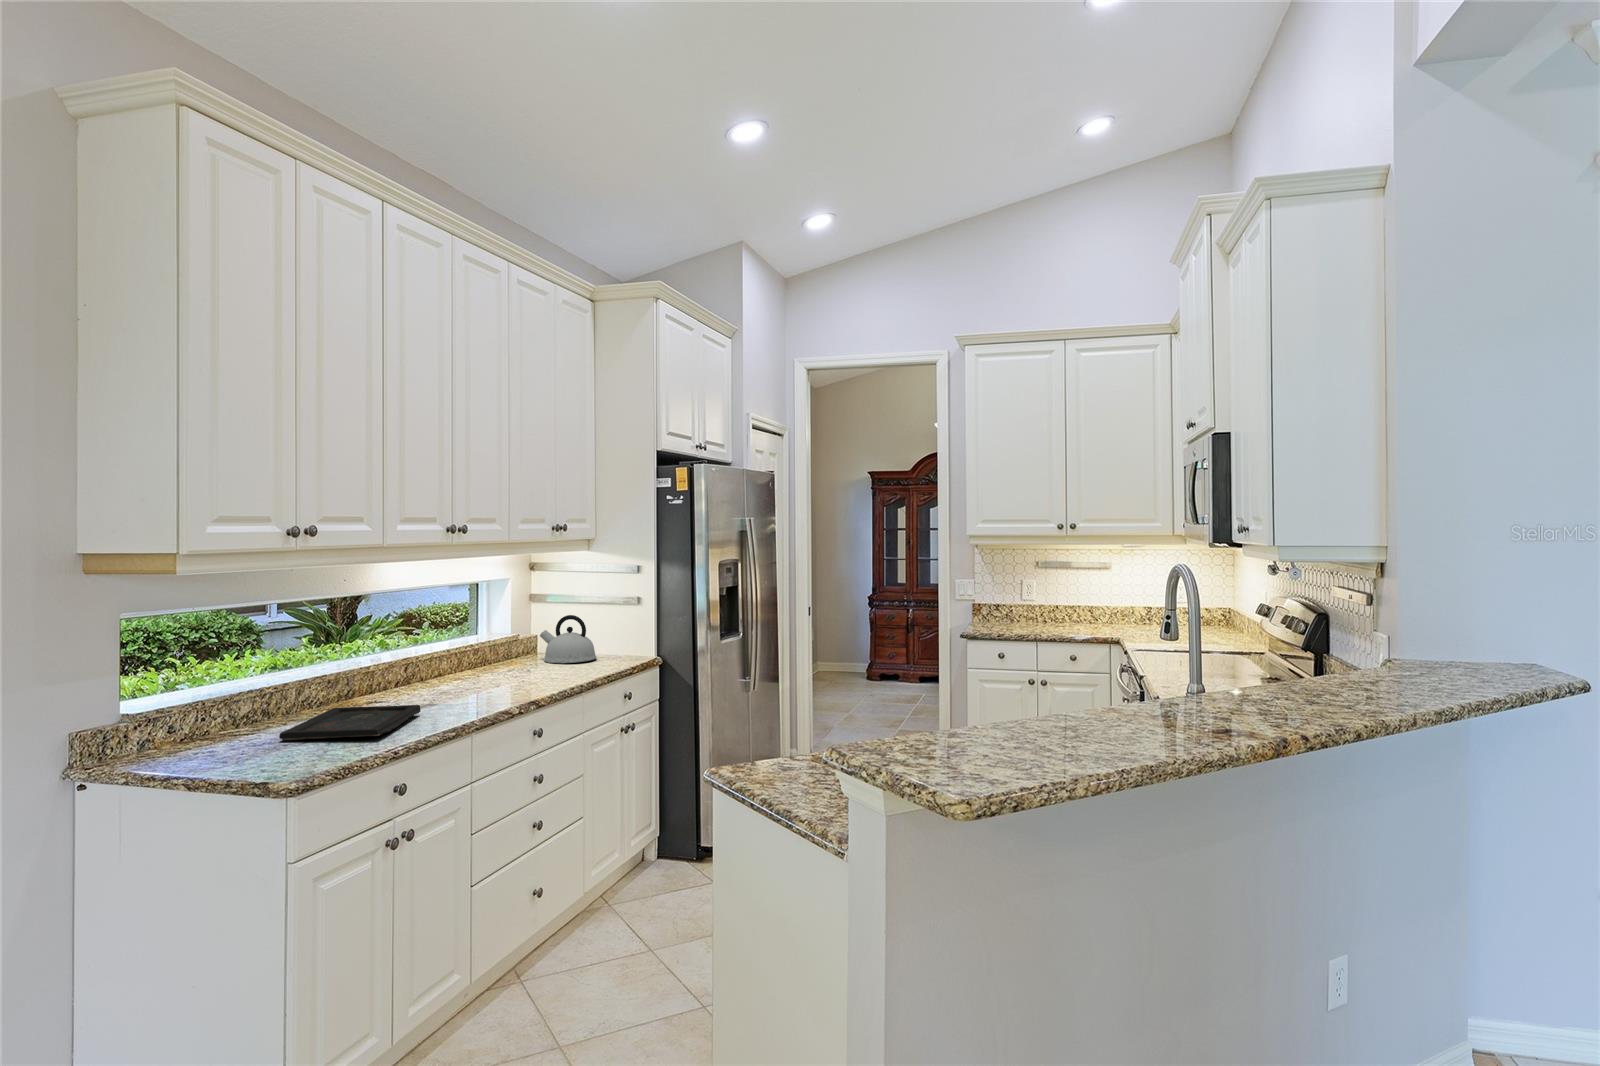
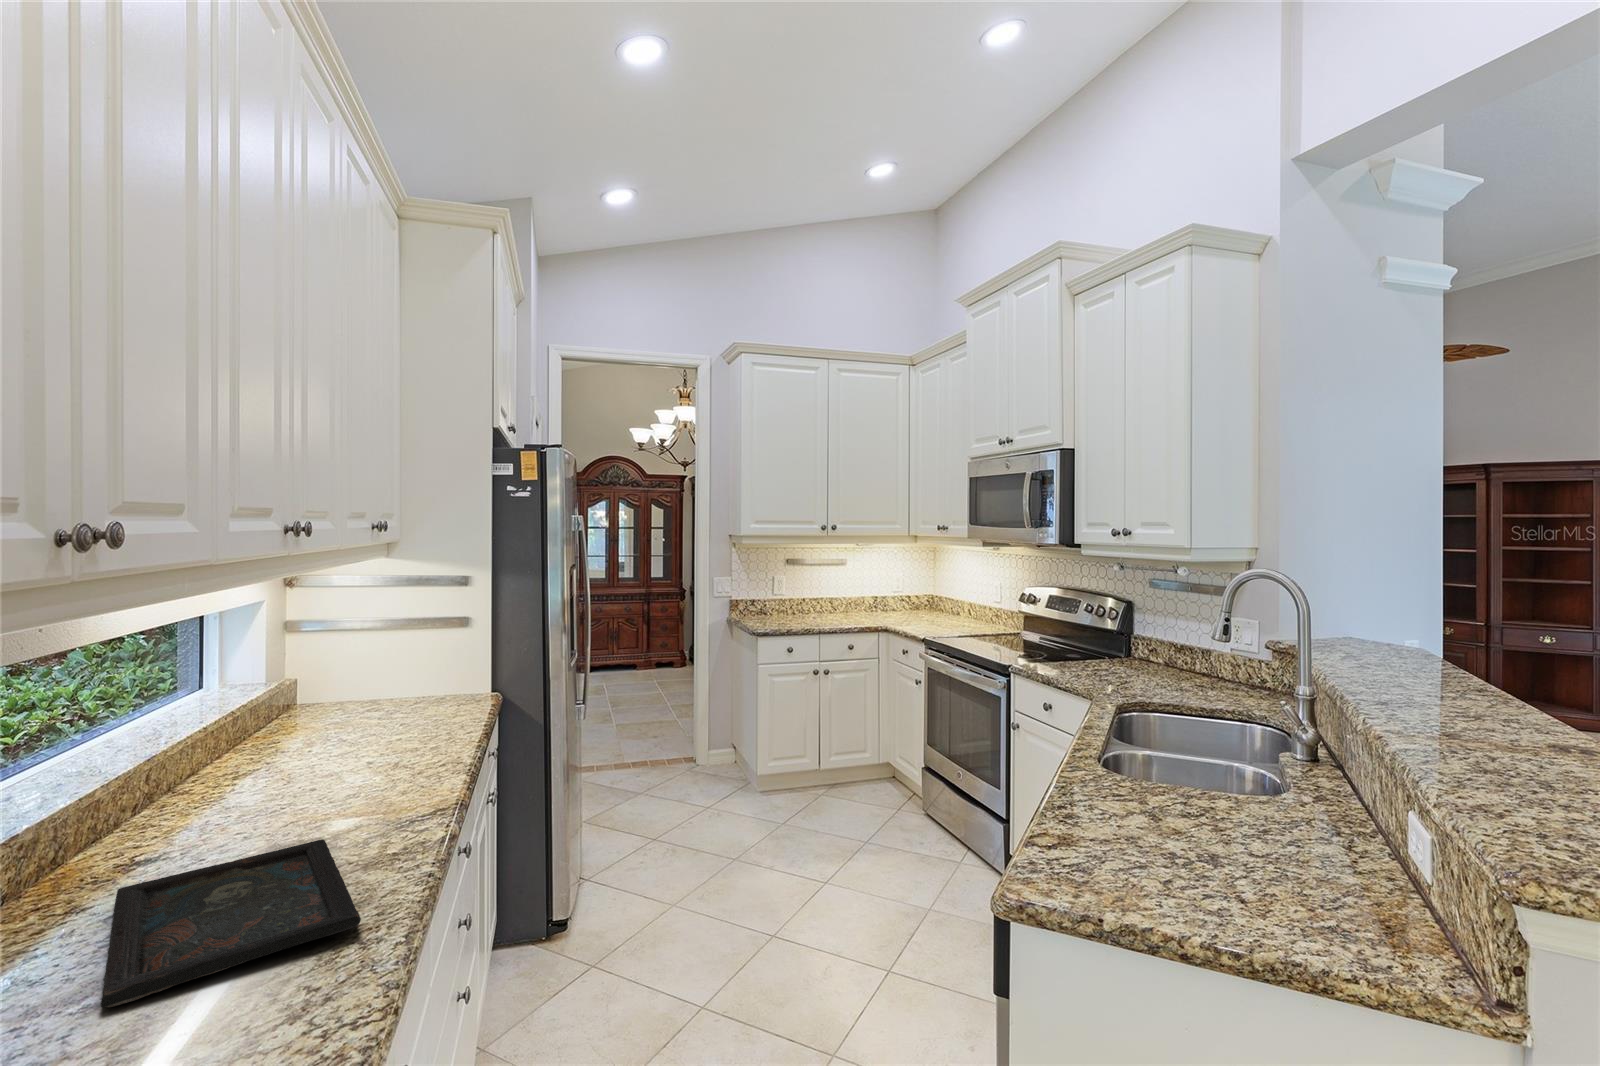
kettle: present [540,615,597,663] -> none [319,649,412,721]

